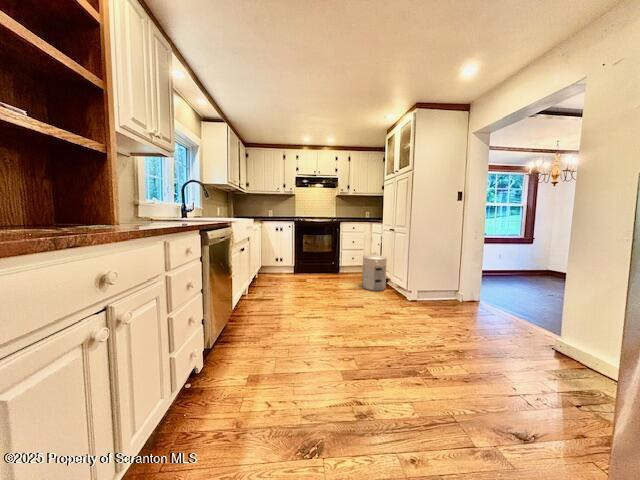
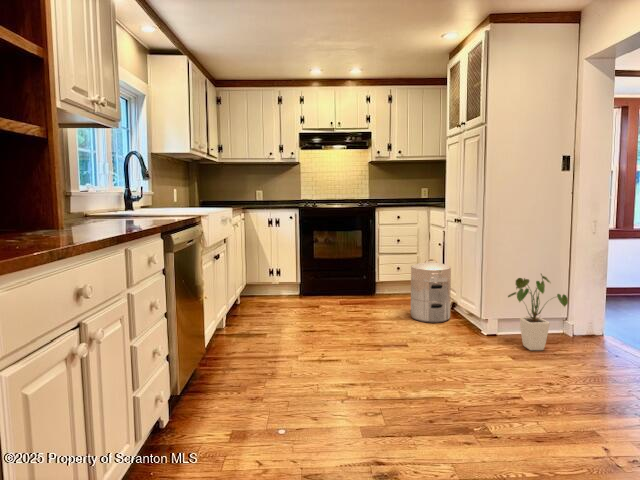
house plant: none [423,262,463,310] -> present [508,274,568,350]

